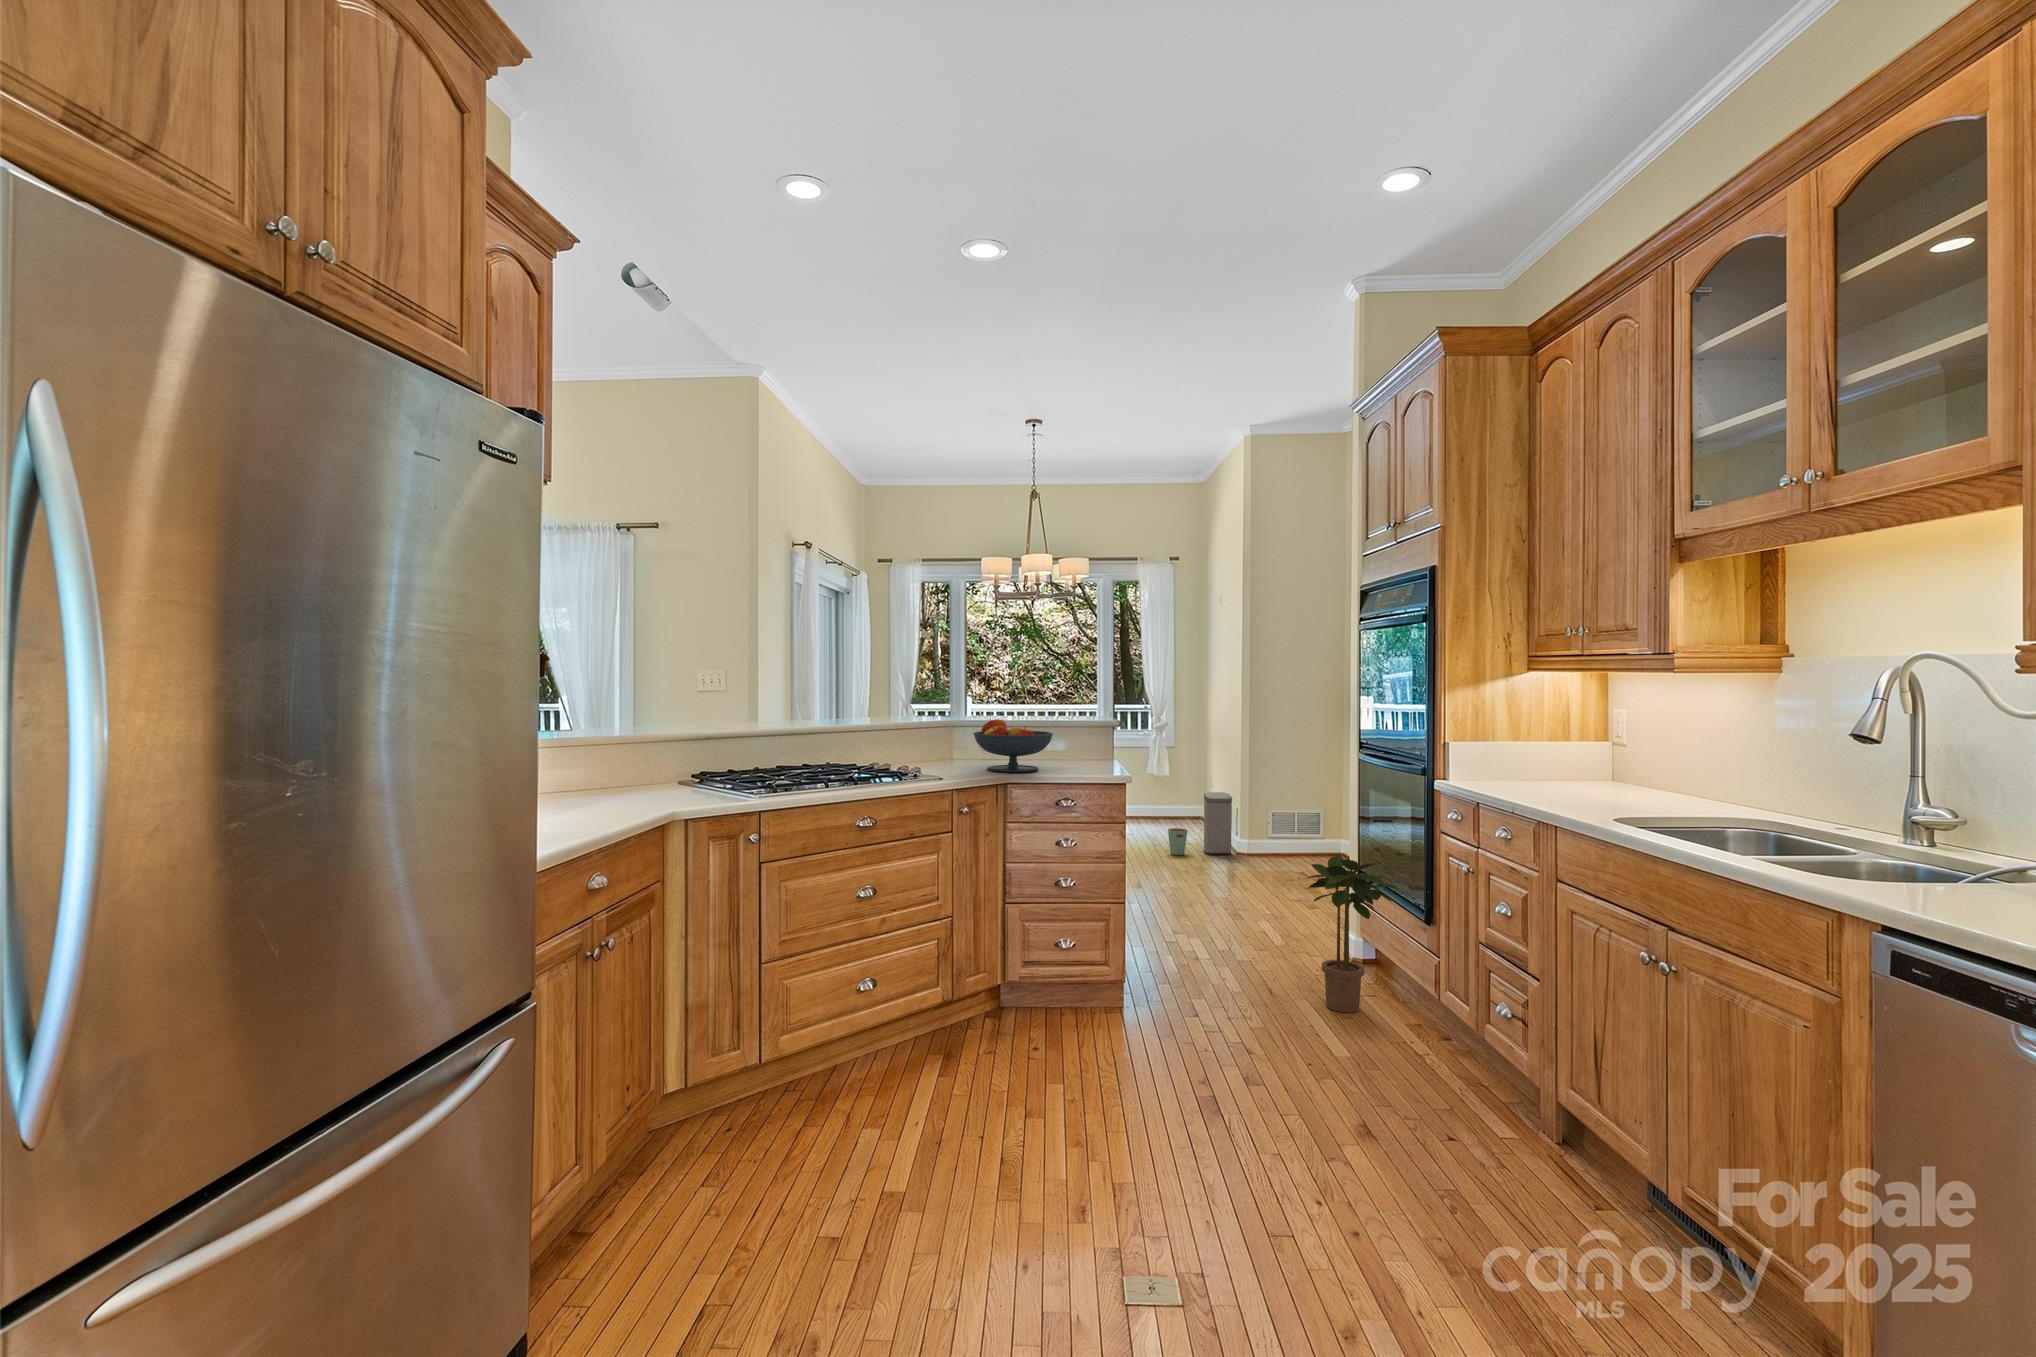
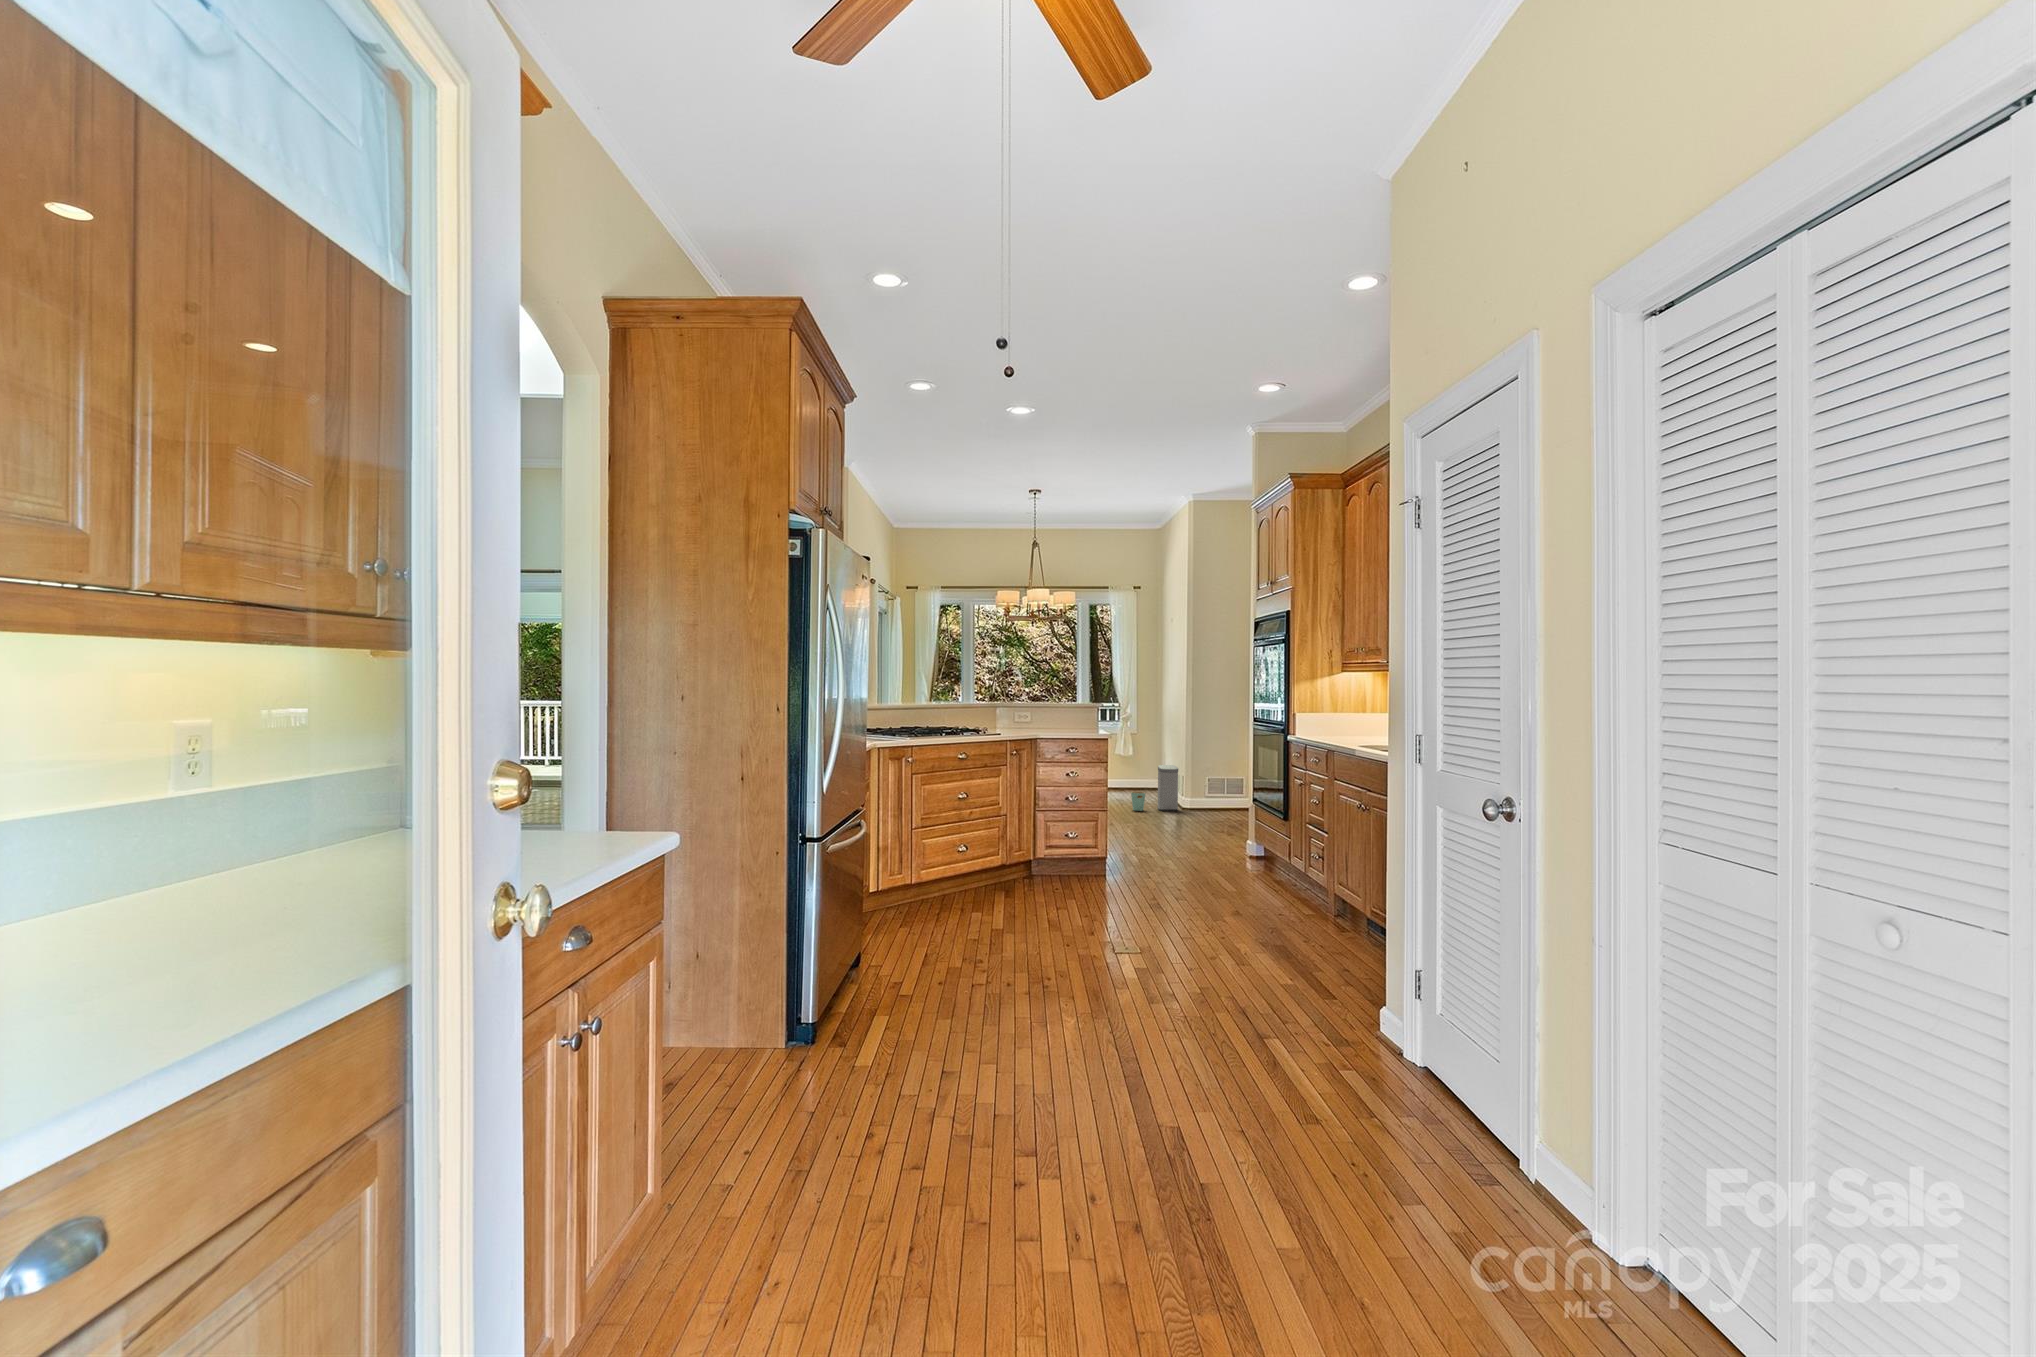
fruit bowl: present [973,719,1053,772] -> none [1014,701,1063,732]
potted plant: present [1306,855,1399,1013] -> none [1216,783,1271,876]

